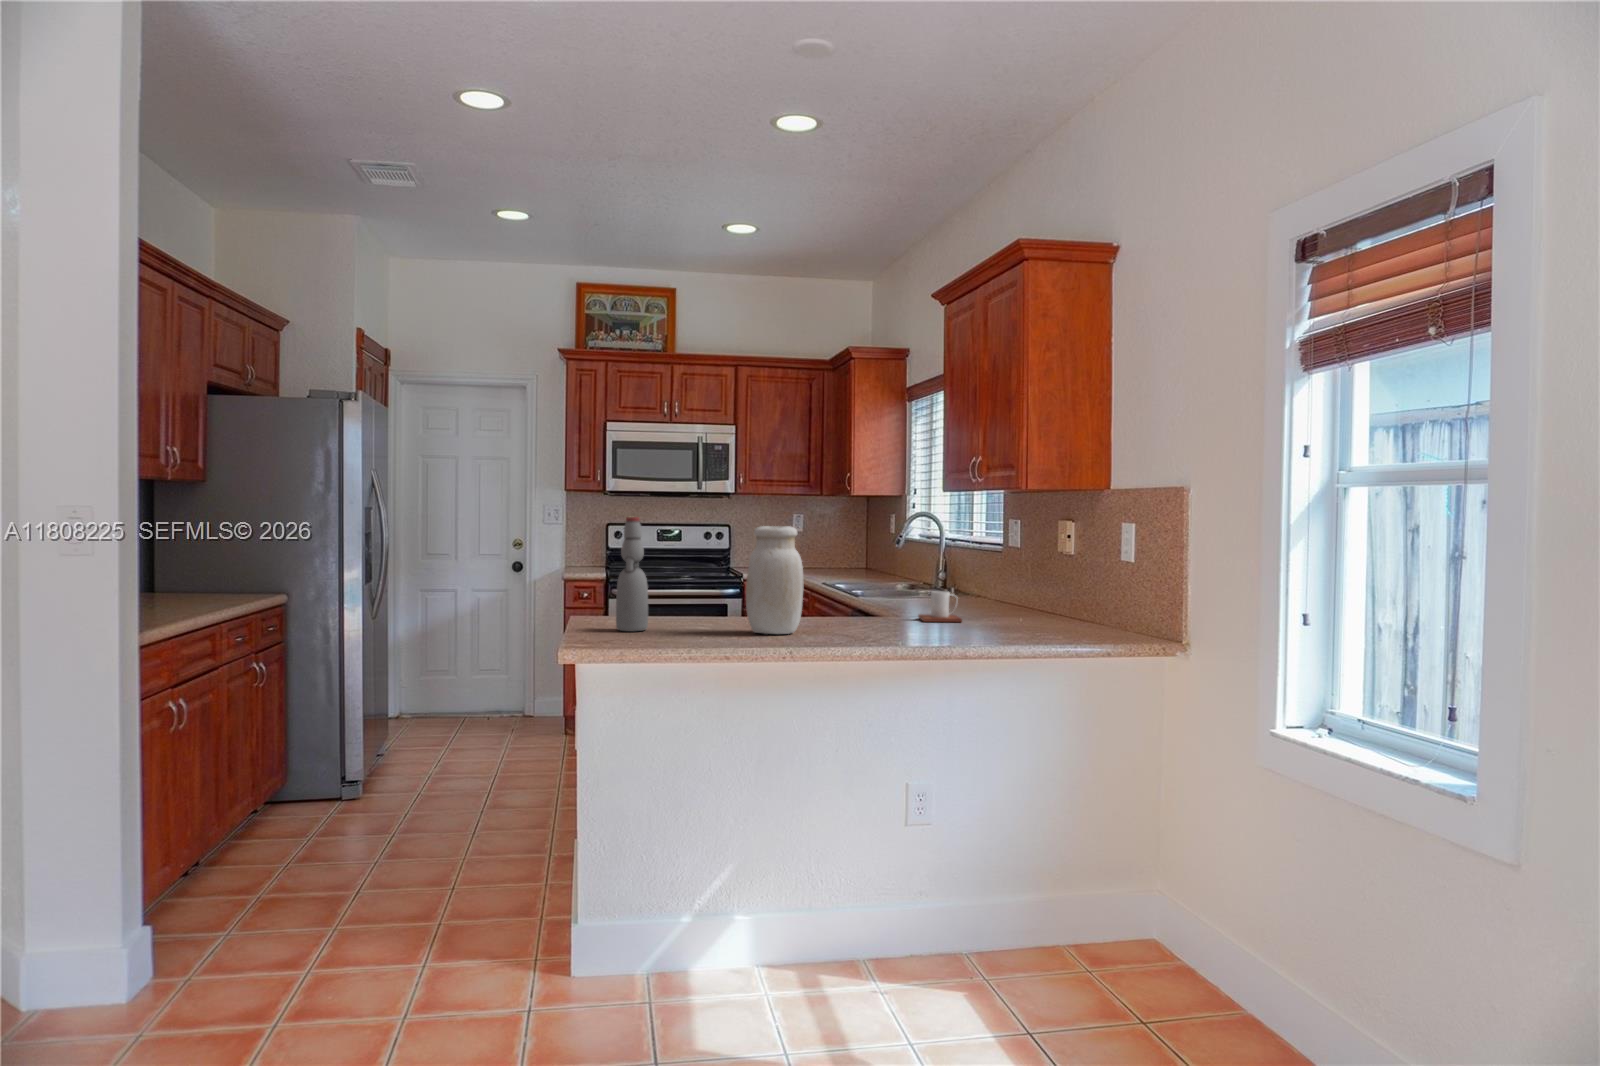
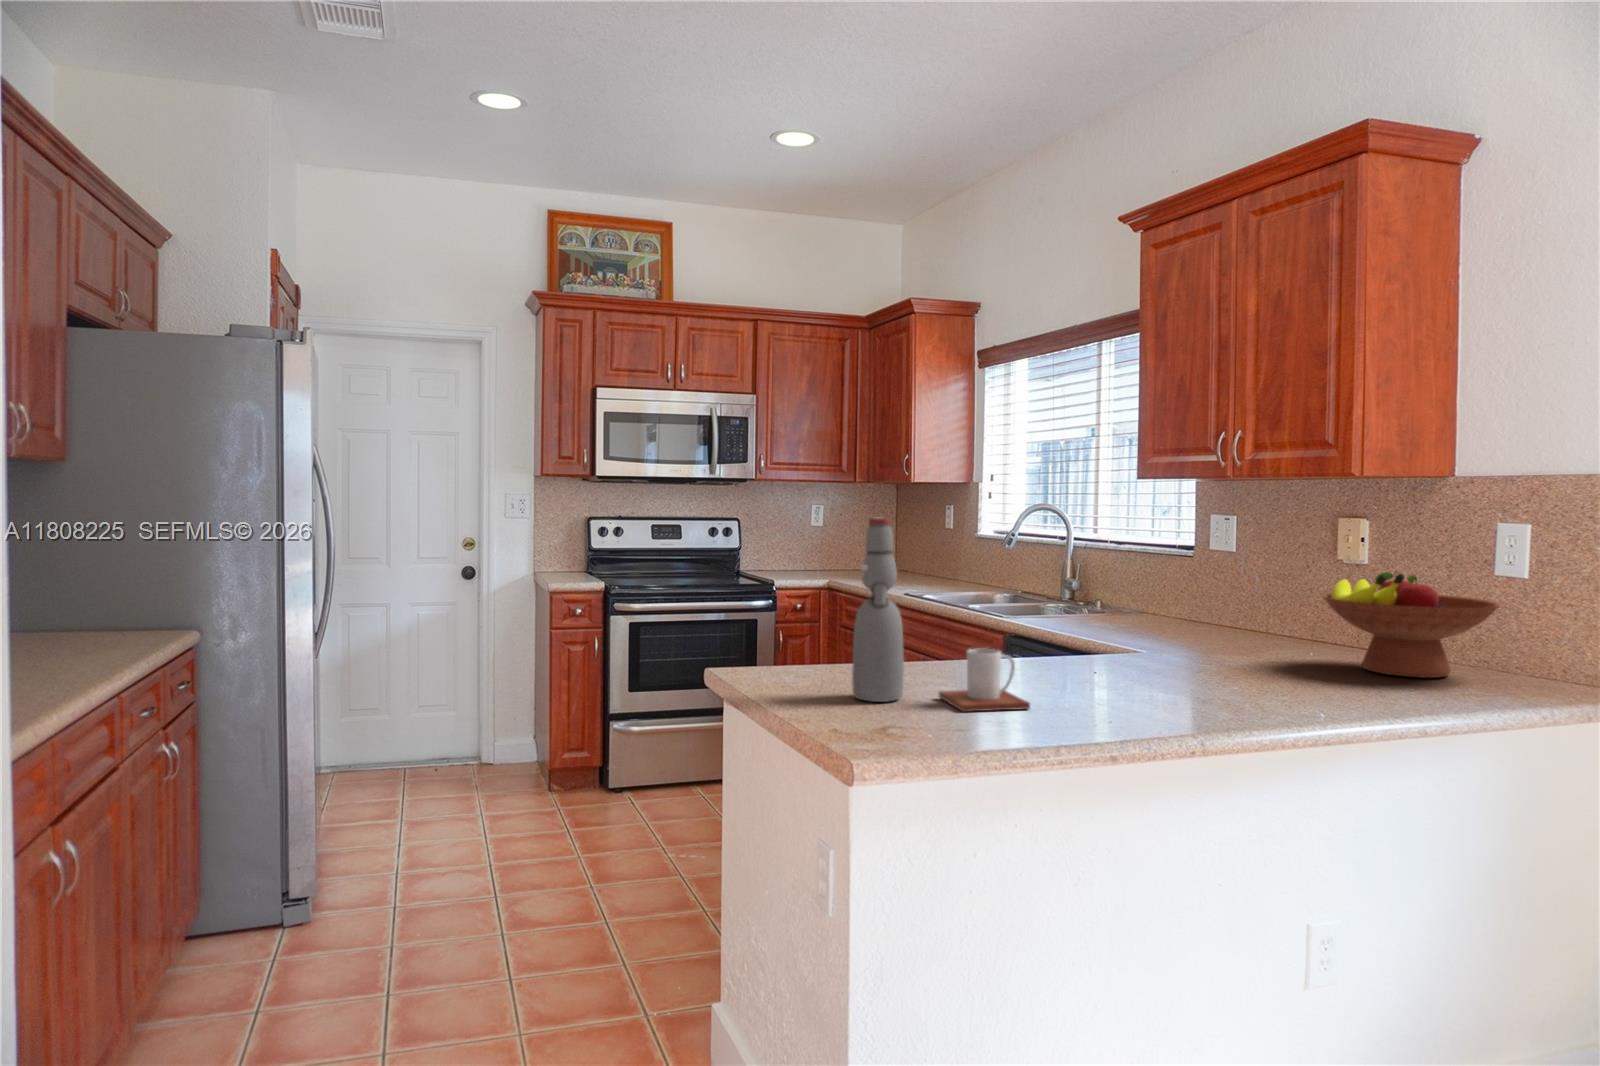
jar: present [746,526,803,634] -> none [1054,530,1147,699]
fruit bowl: none [978,558,1089,632] -> present [1322,572,1501,678]
mug: present [918,591,962,622] -> present [939,649,1030,712]

